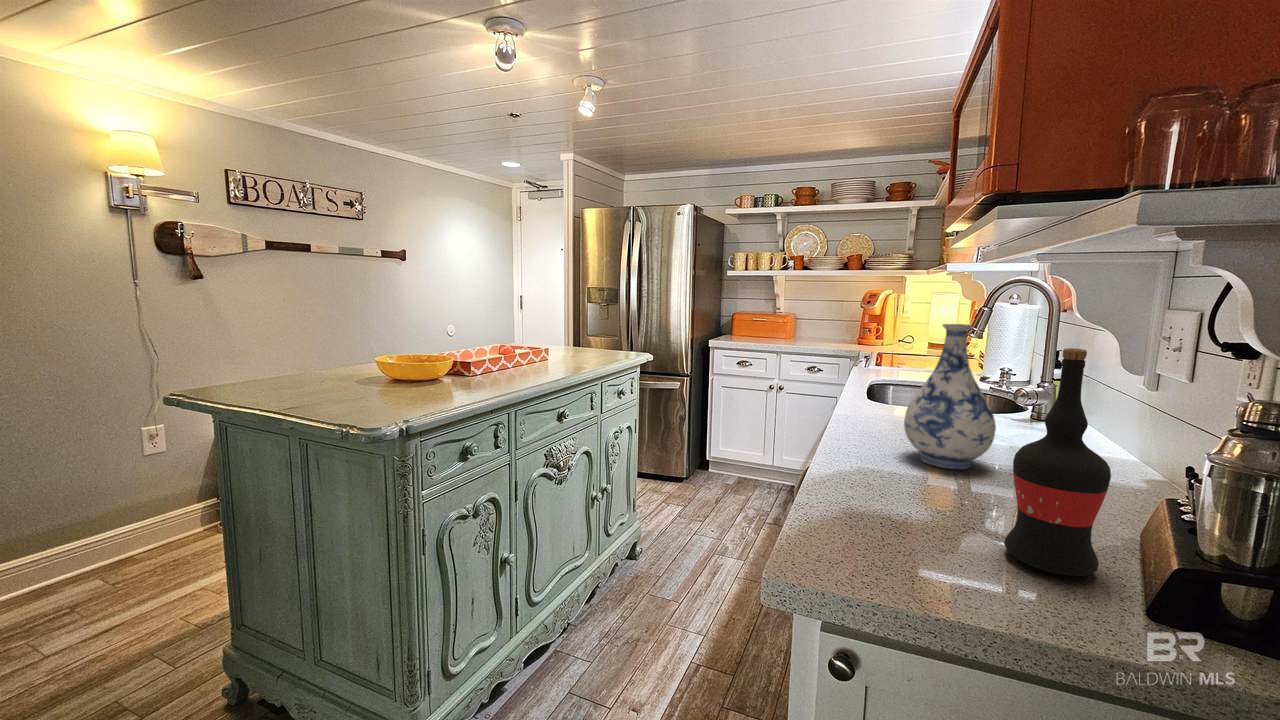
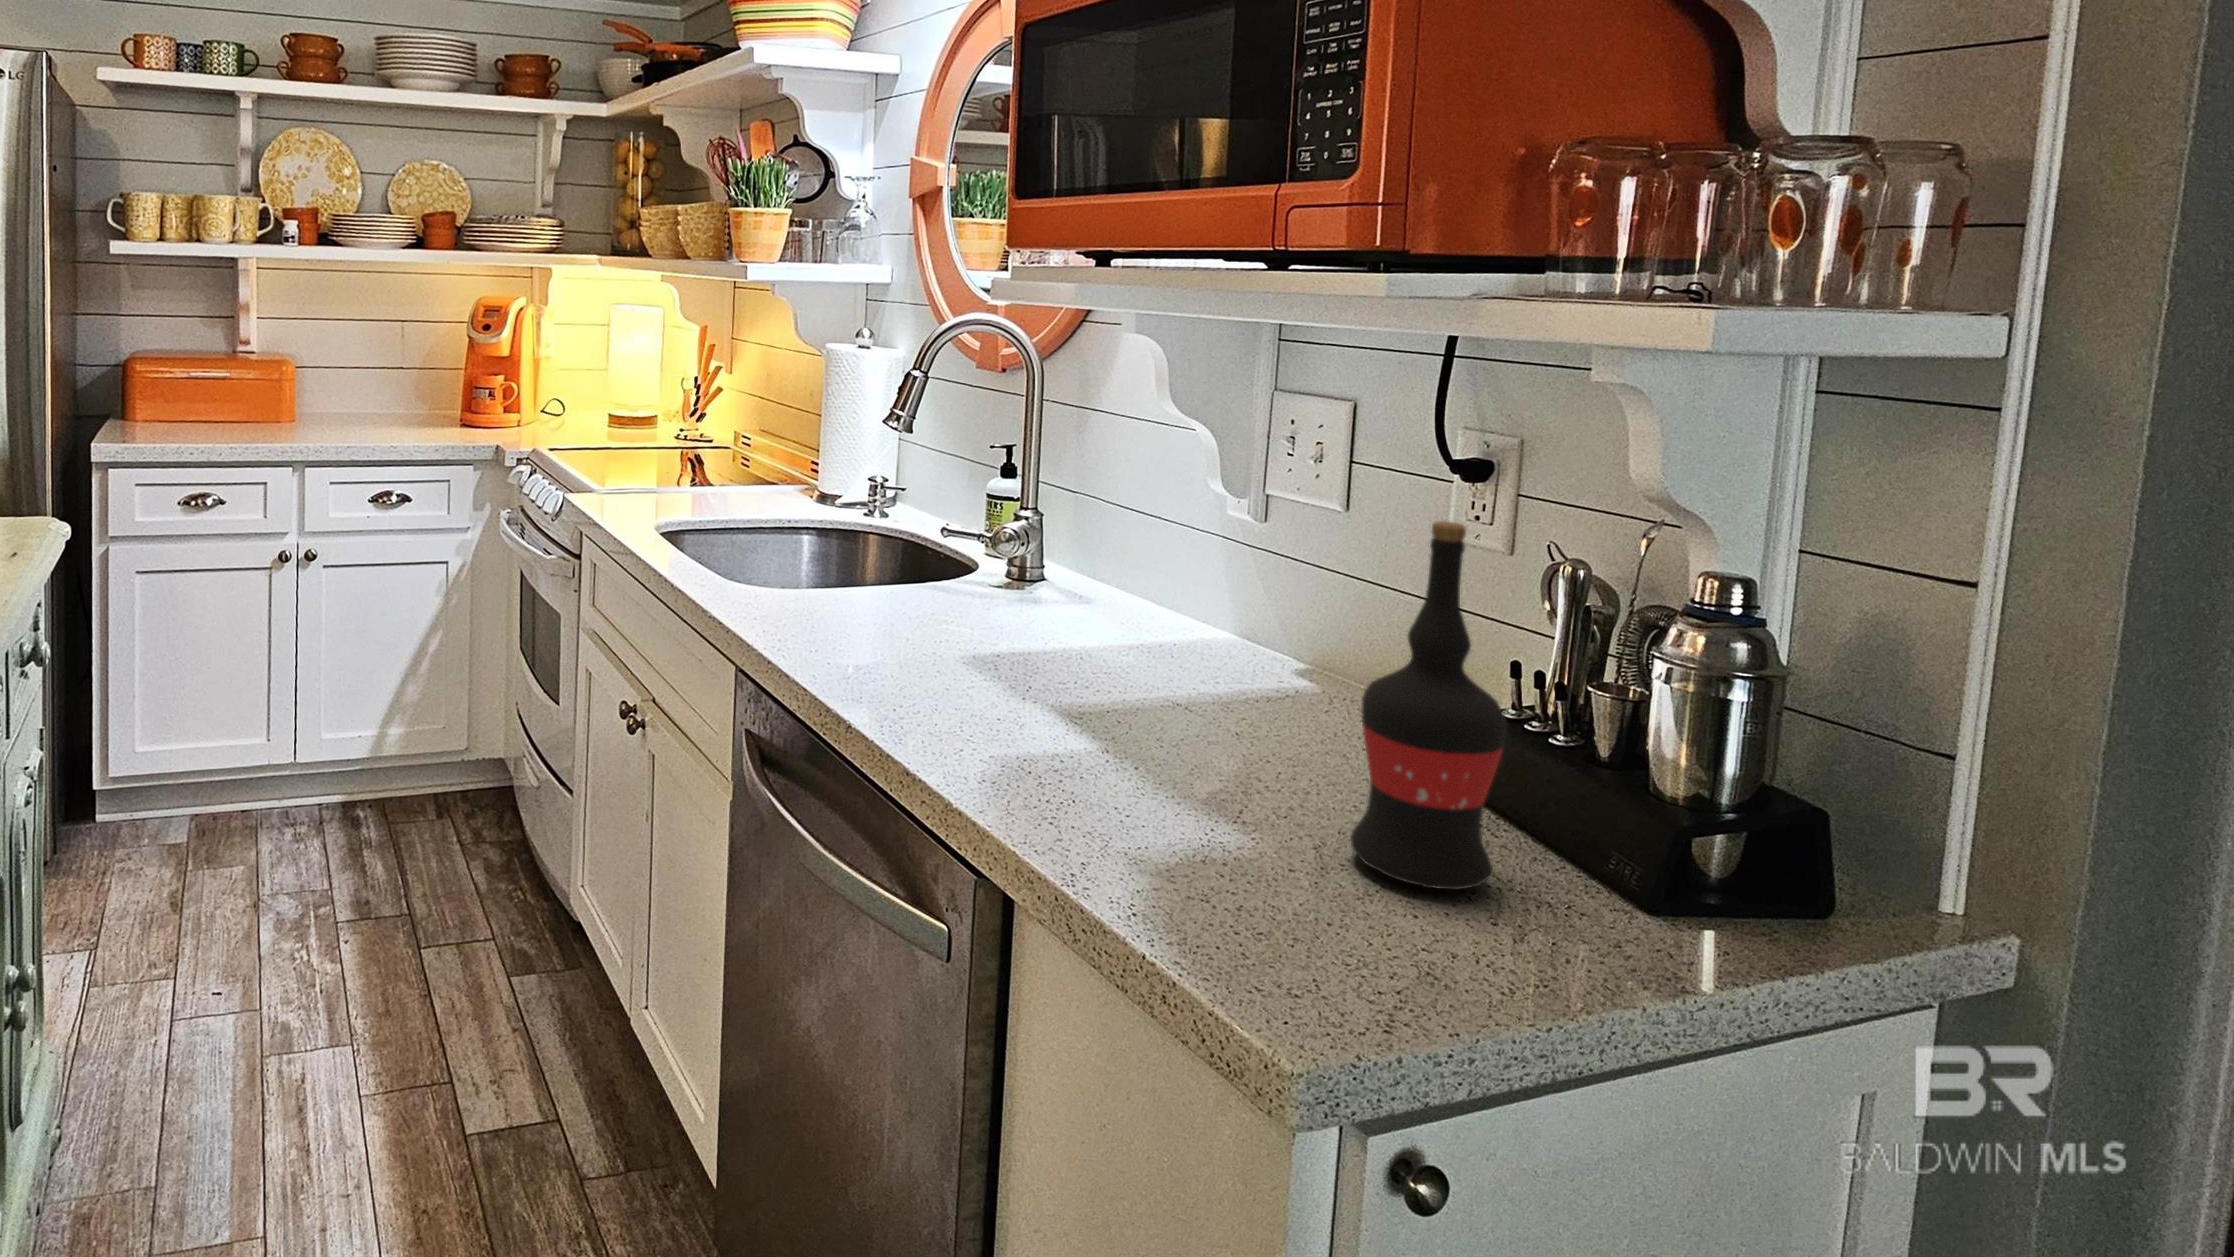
vase: present [904,324,996,469] -> none [973,445,1132,727]

